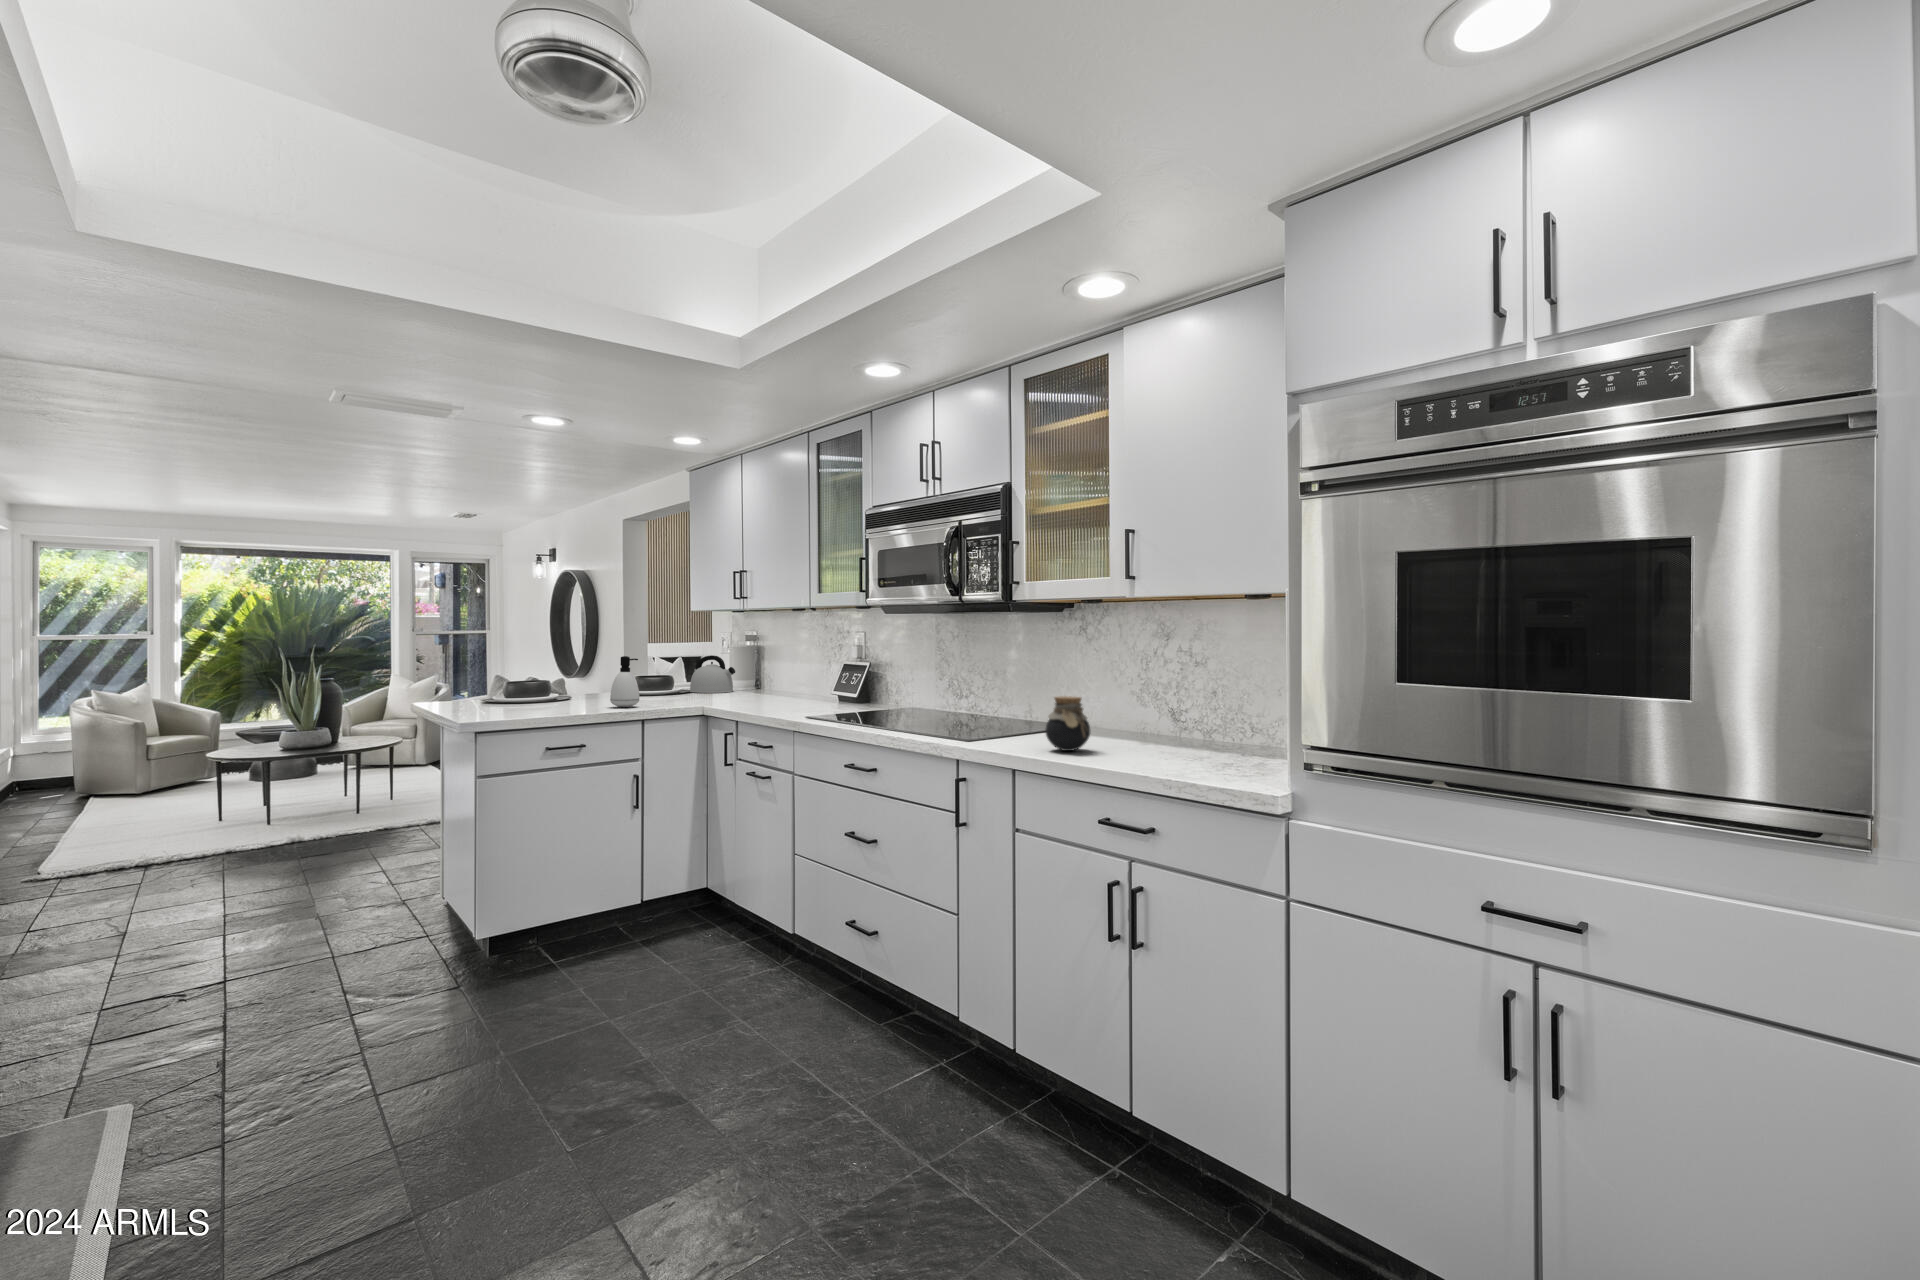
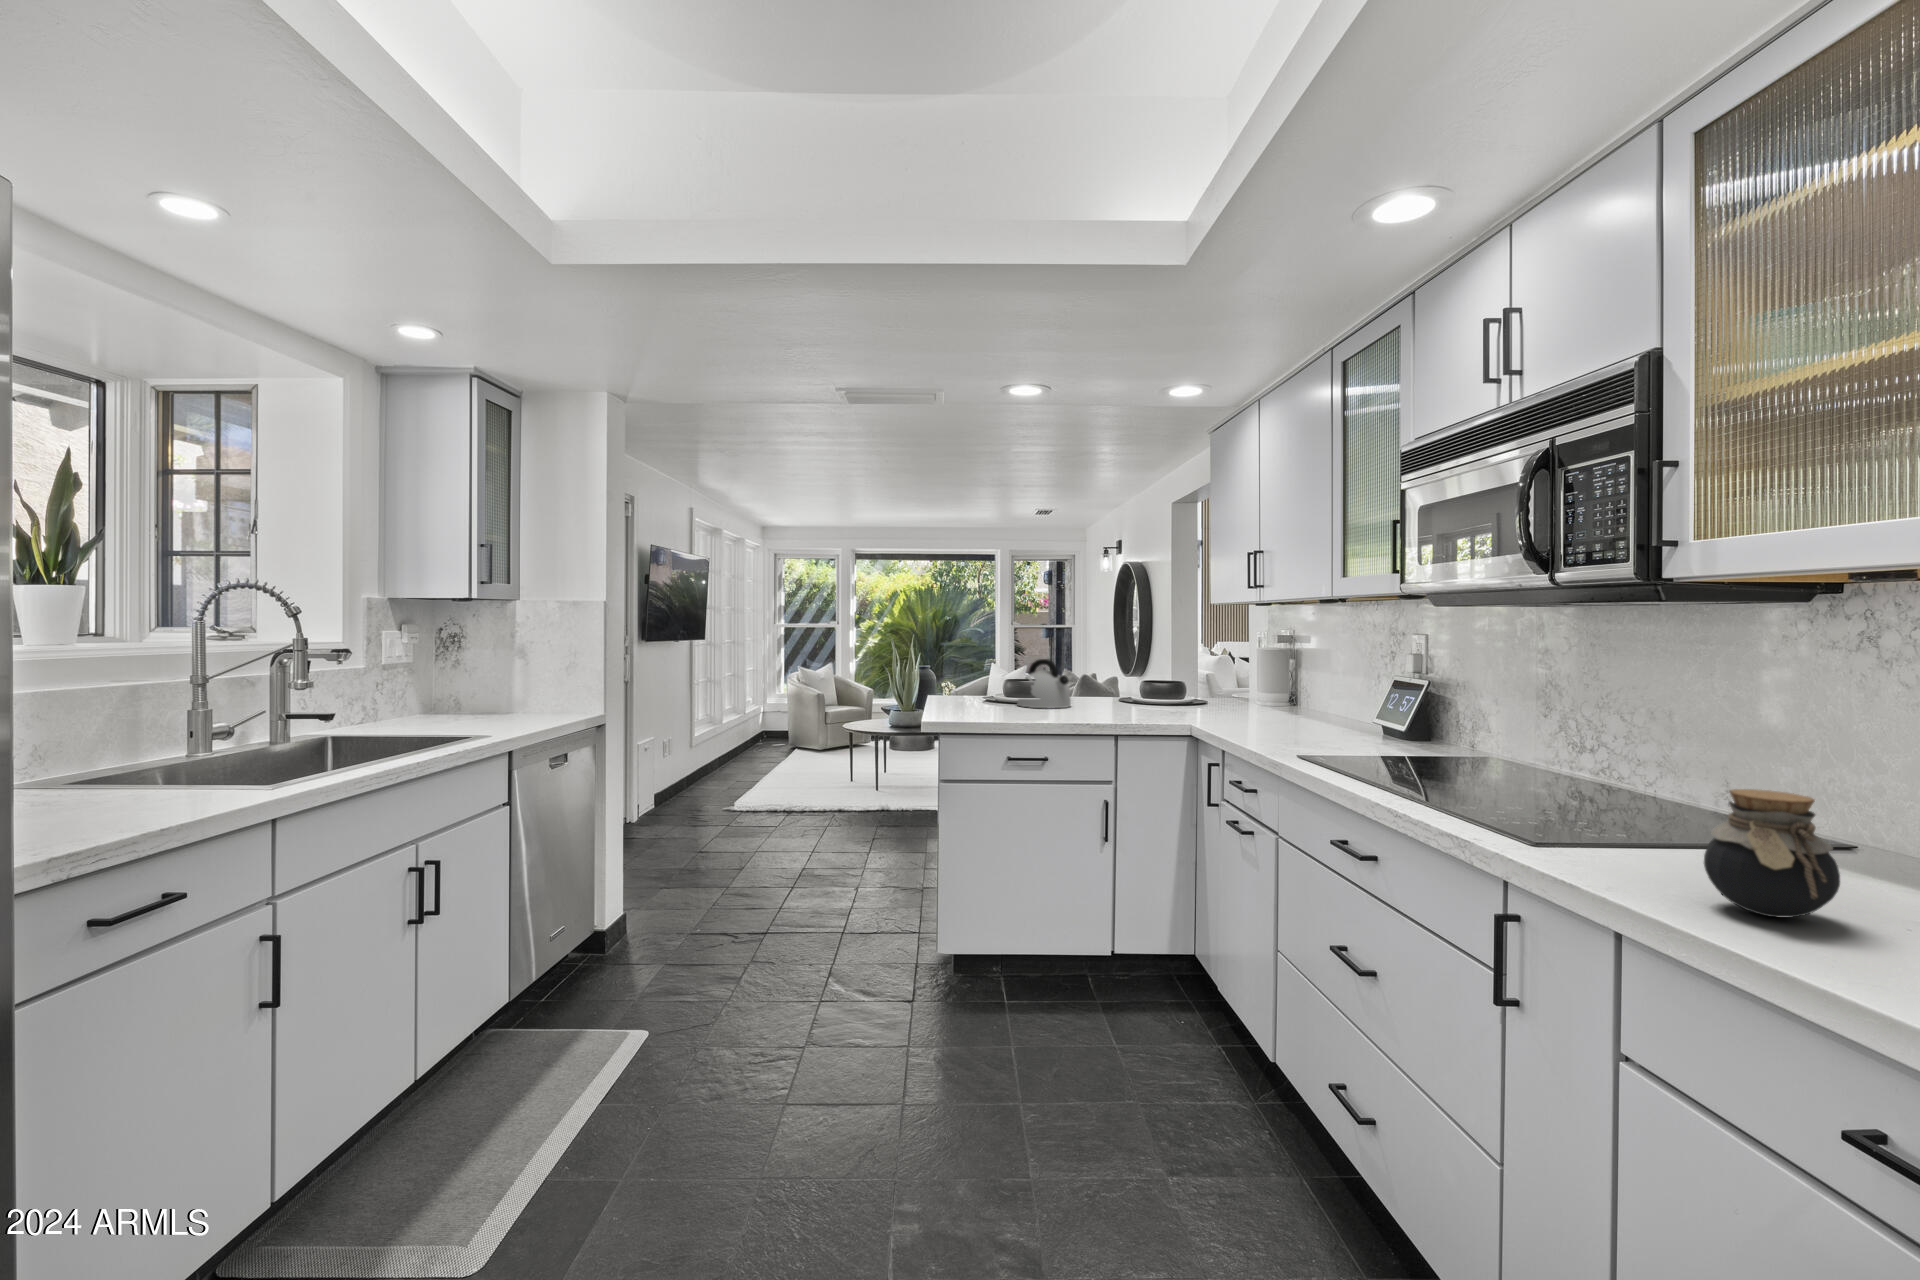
kettle: present [690,655,735,693] -> present [1018,659,1071,708]
soap dispenser: present [610,656,639,707] -> none [1085,658,1117,718]

